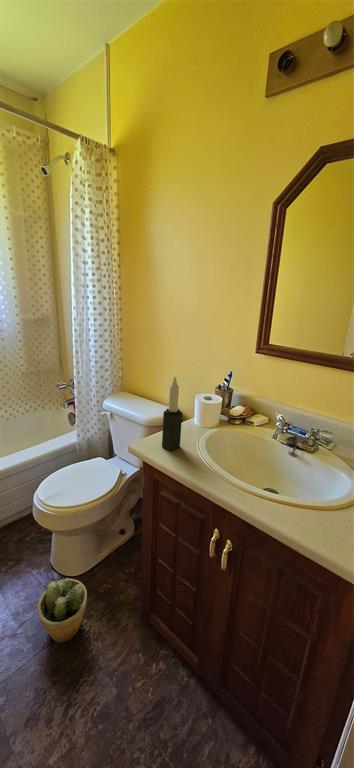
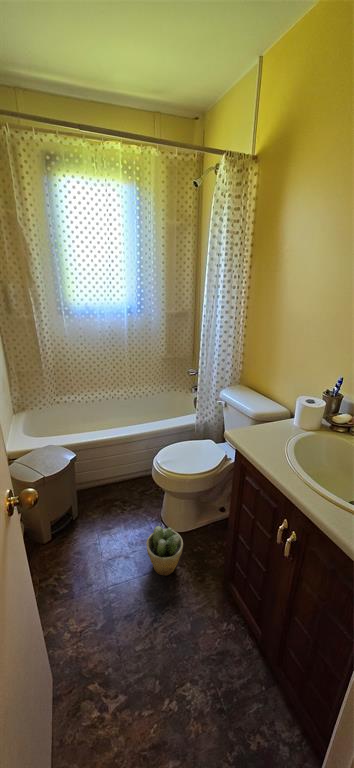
candle: present [162,377,182,451] -> none [253,377,274,443]

